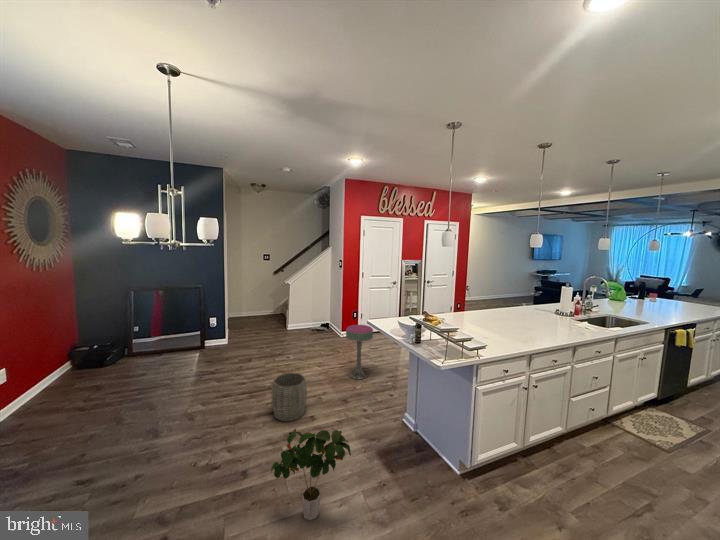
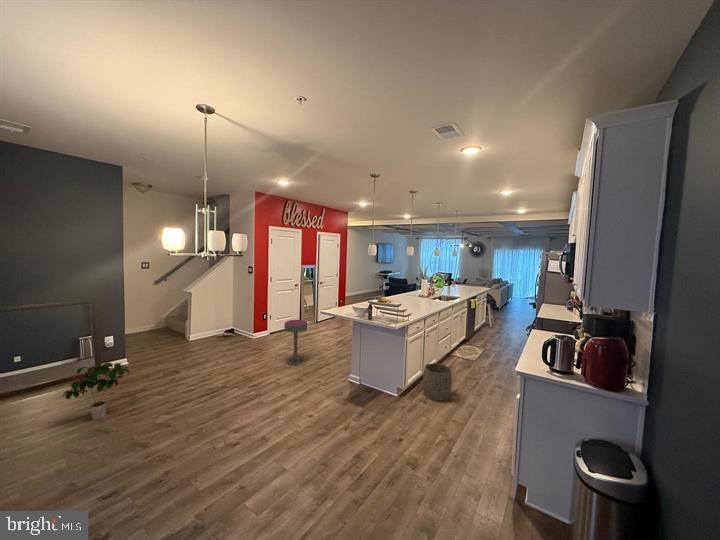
woven basket: present [272,373,307,421] -> present [423,363,452,401]
potted plant: present [271,429,351,520] -> present [62,363,129,420]

